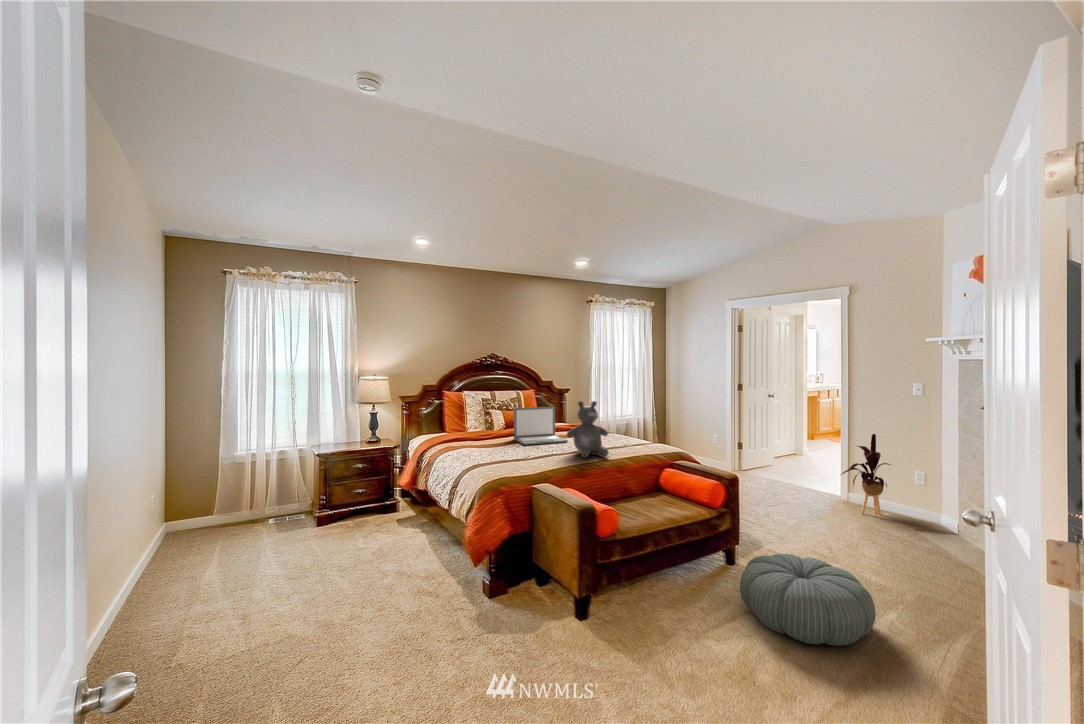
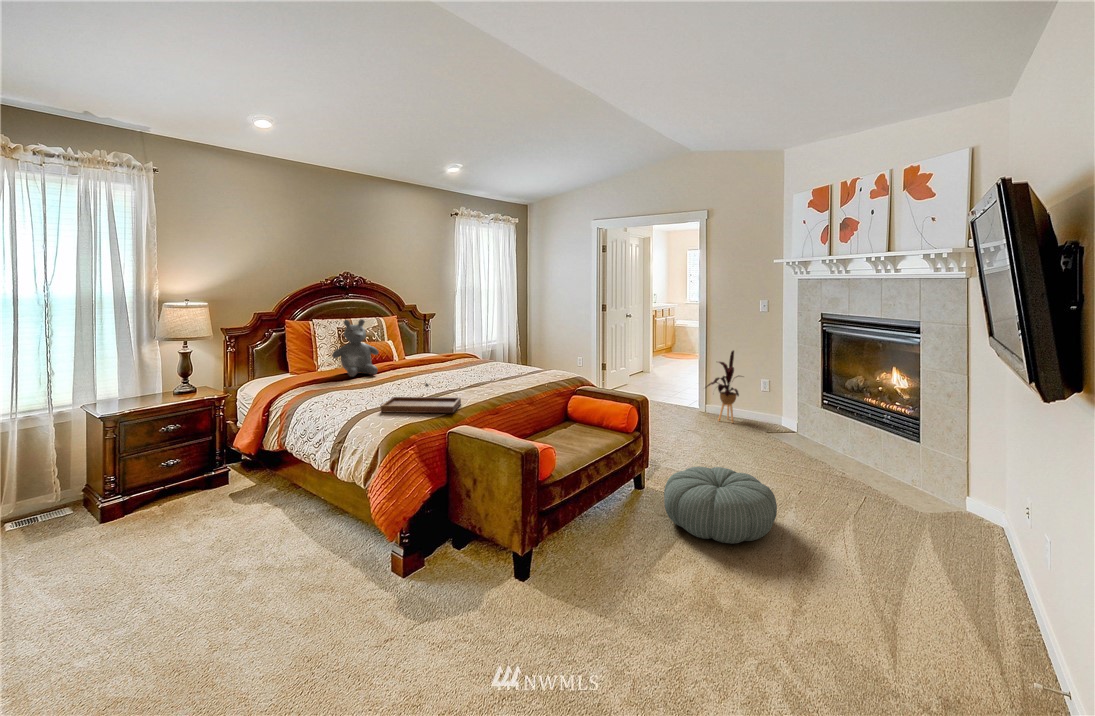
teddy bear: present [567,401,608,458] -> present [332,319,379,377]
laptop: present [514,406,568,445] -> none [389,335,458,382]
tray: none [487,445,553,472] -> present [381,383,461,413]

